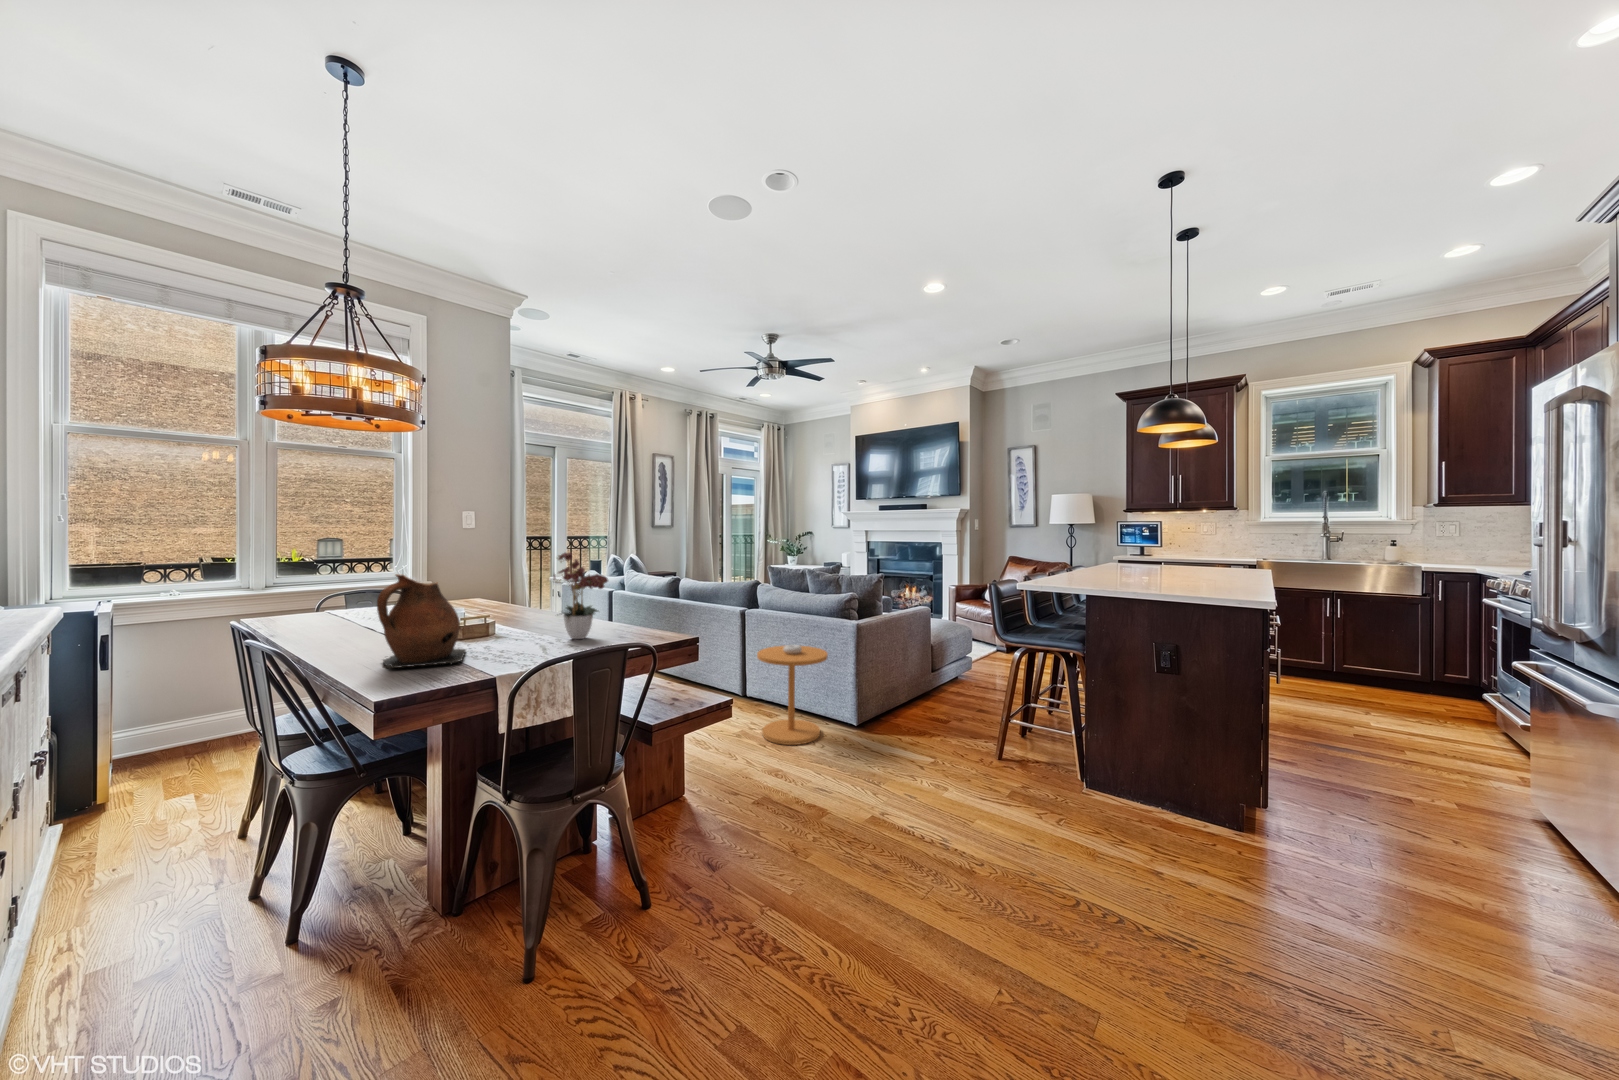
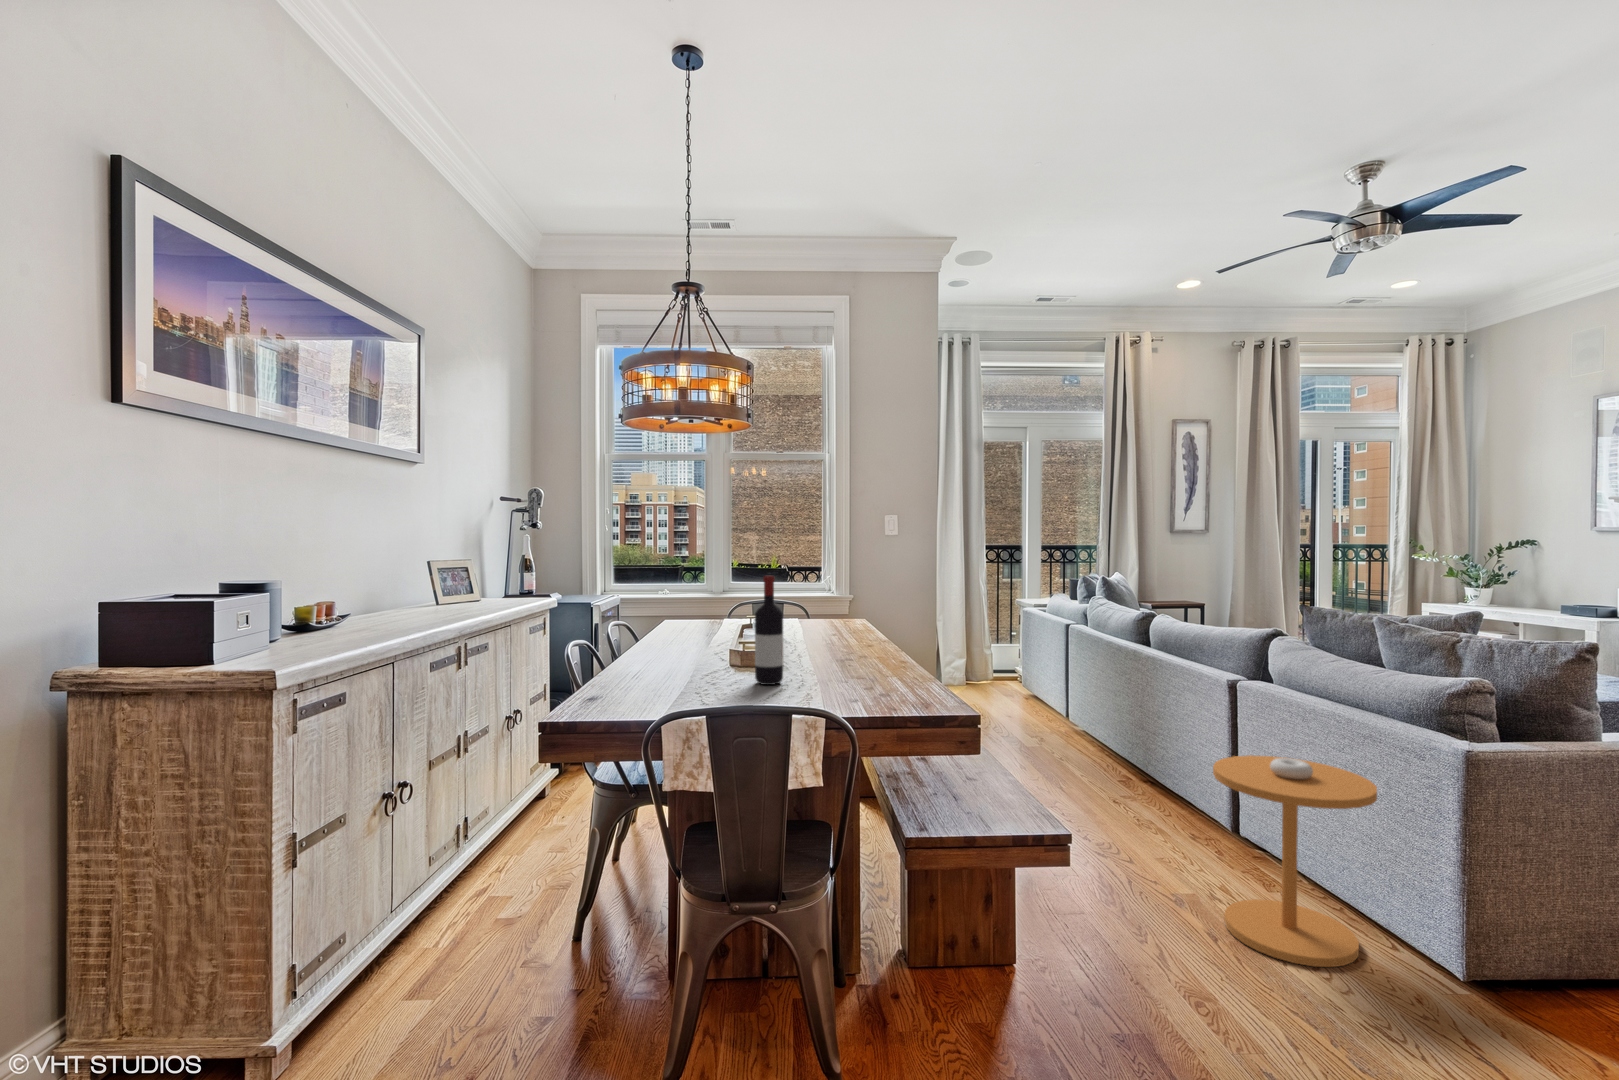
flower arrangement: present [554,553,608,639] -> none [811,559,899,687]
wine bottle: none [499,562,525,647] -> present [755,576,783,685]
ceramic pitcher: present [377,574,466,668] -> none [618,584,717,695]

